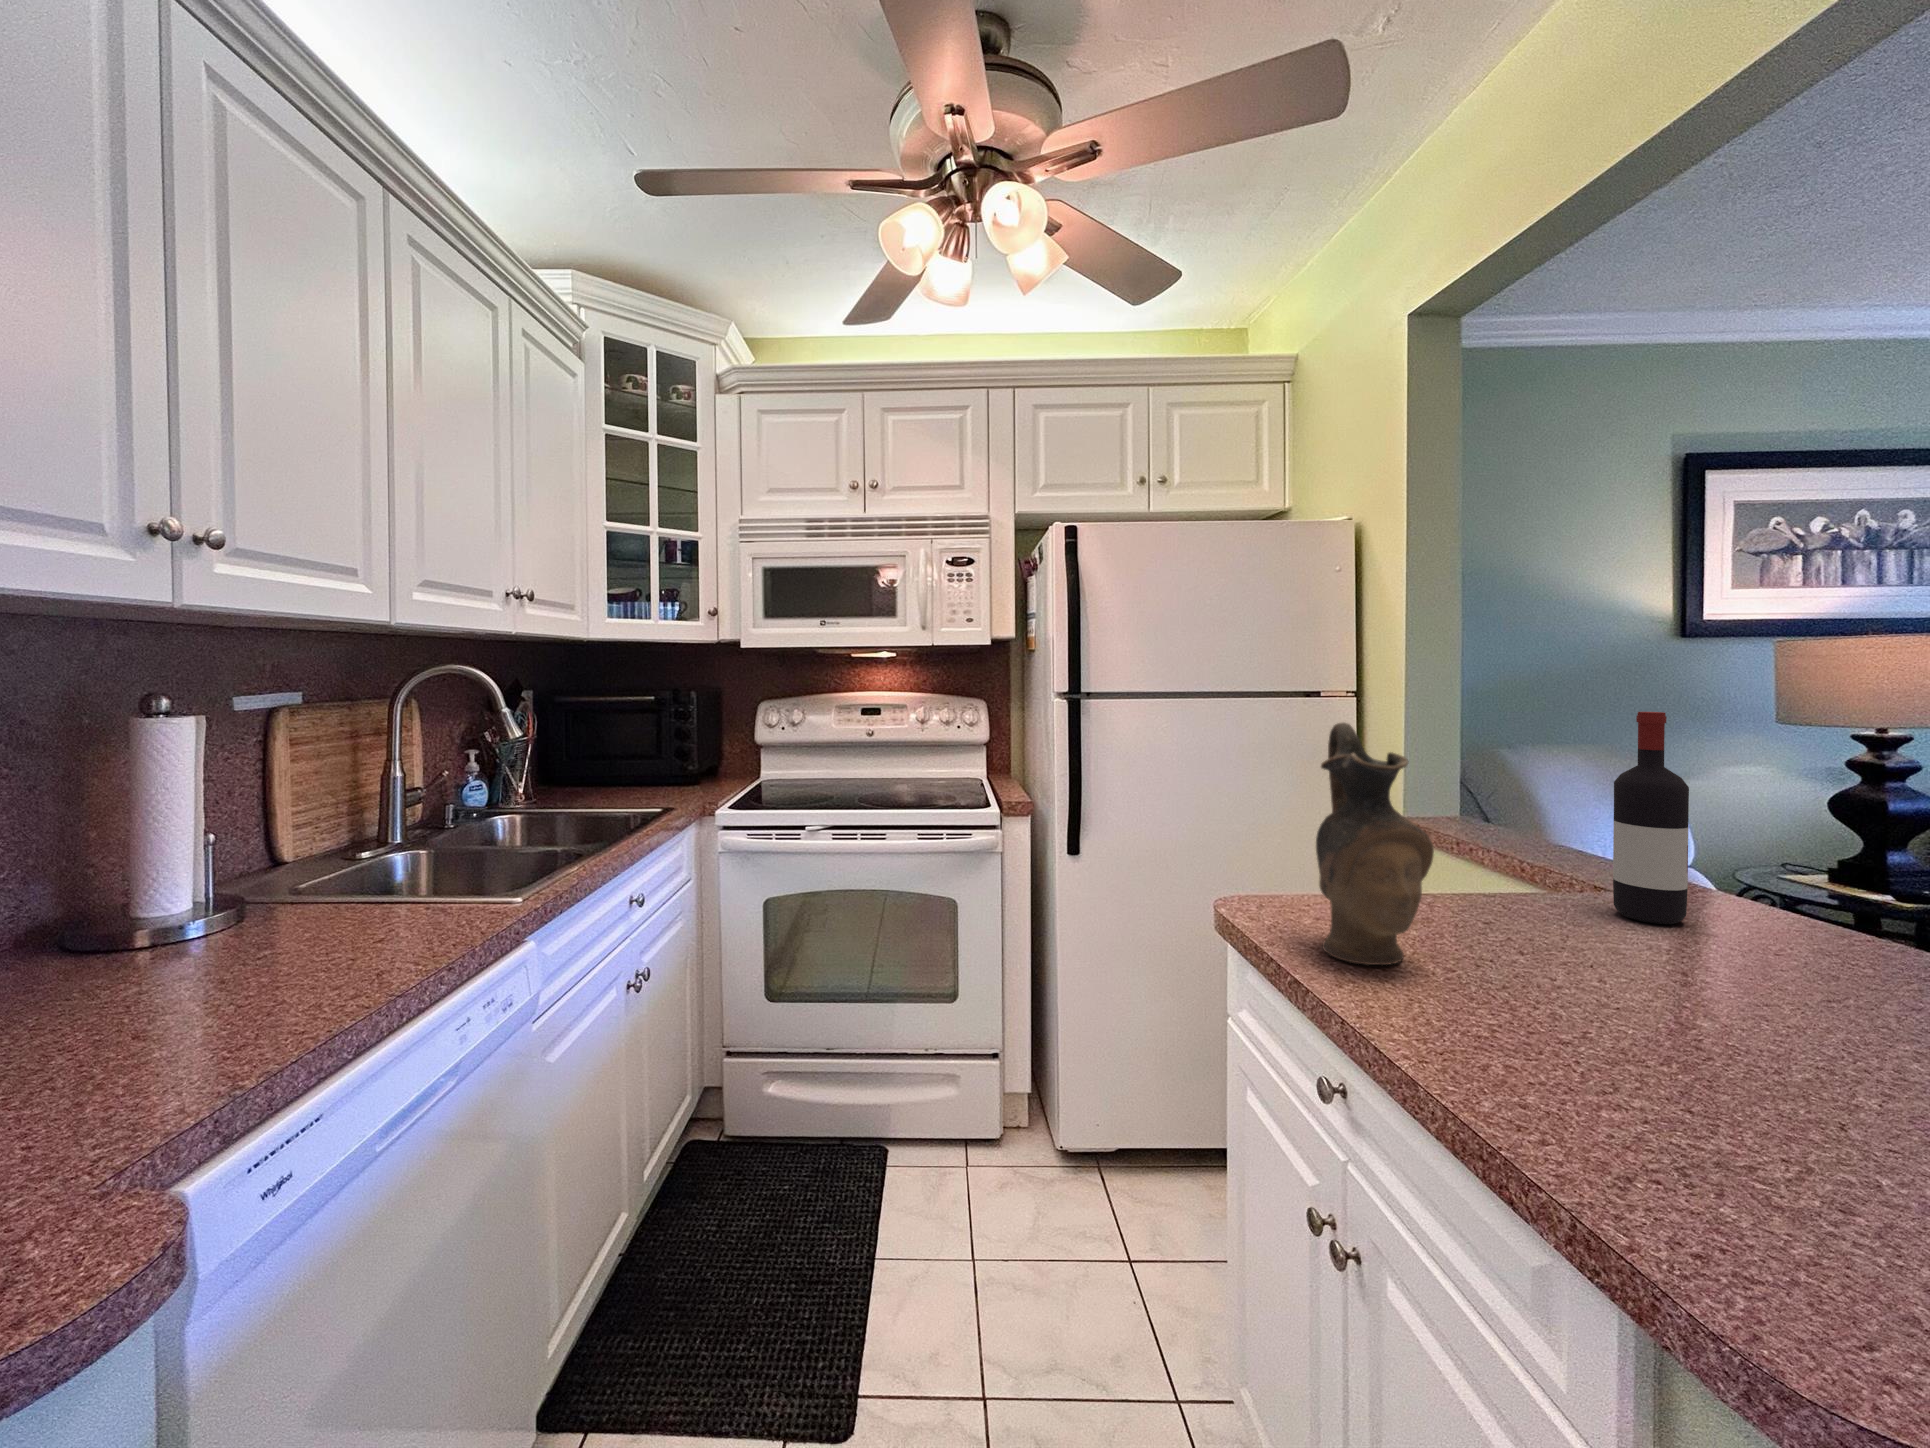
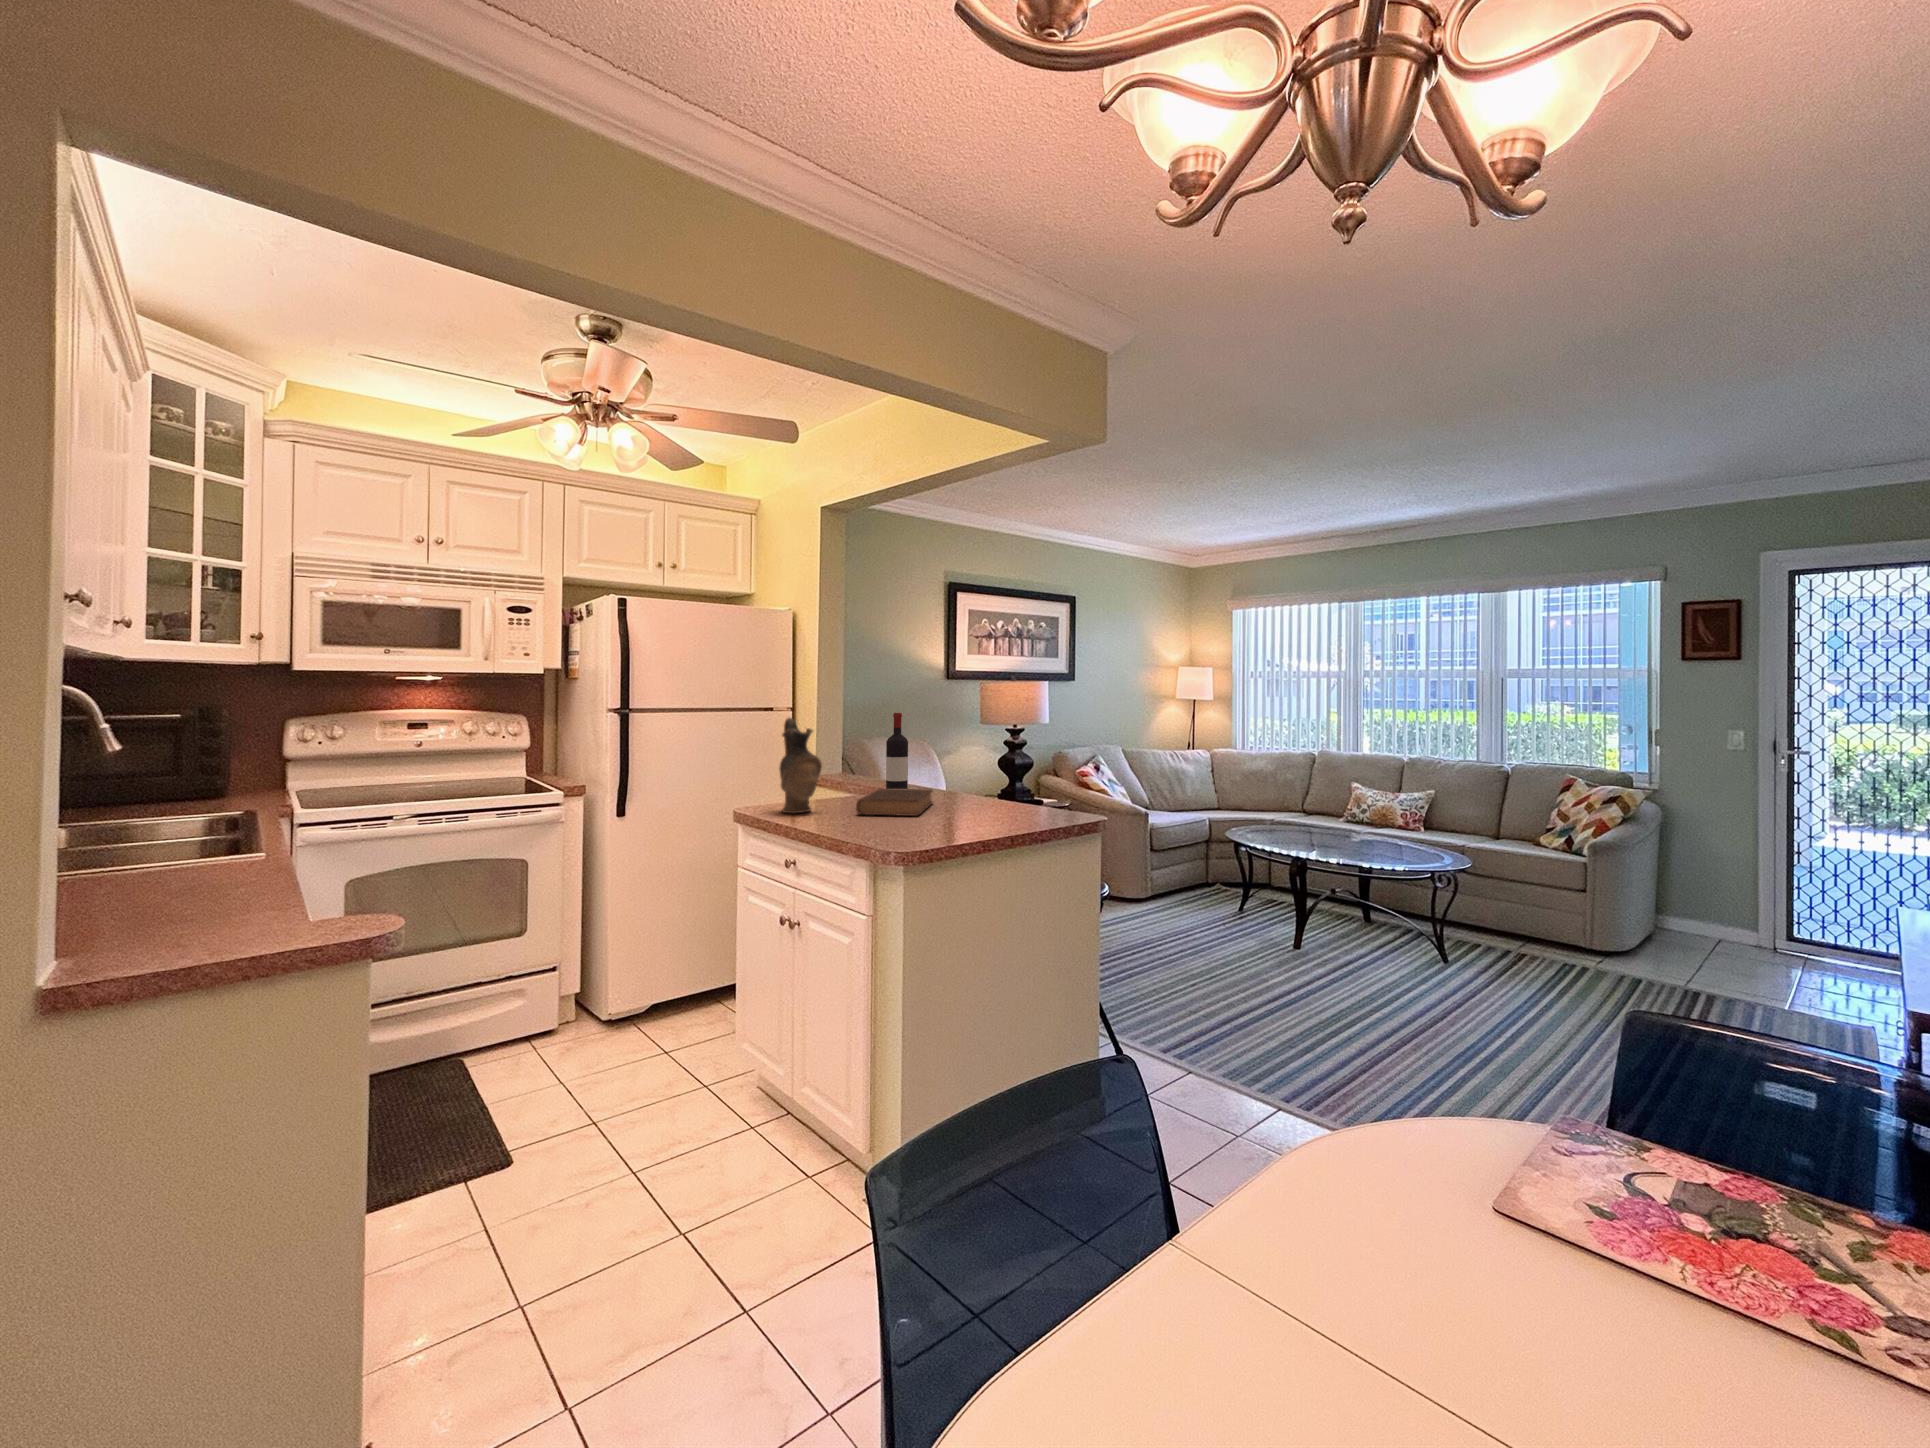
book: none [1554,916,1841,1089] -> present [856,788,933,816]

